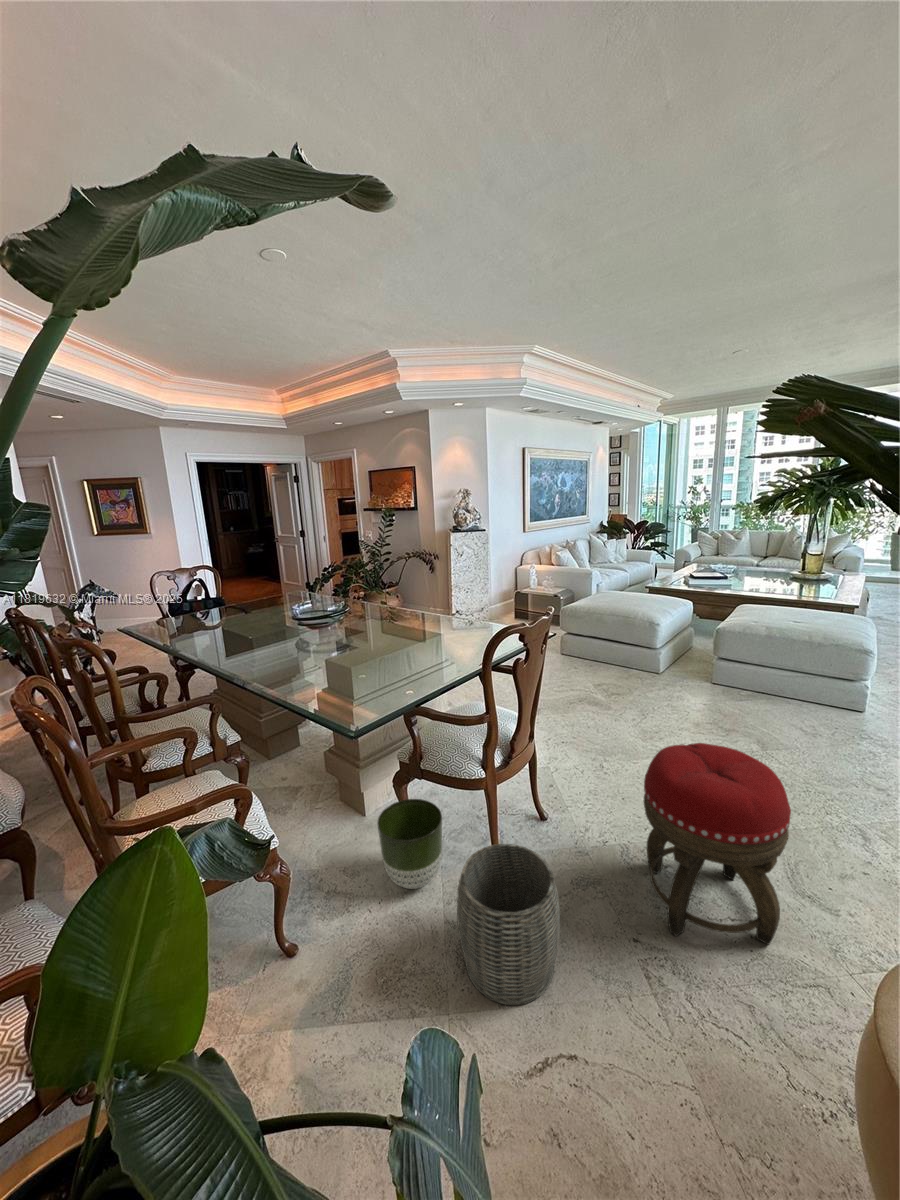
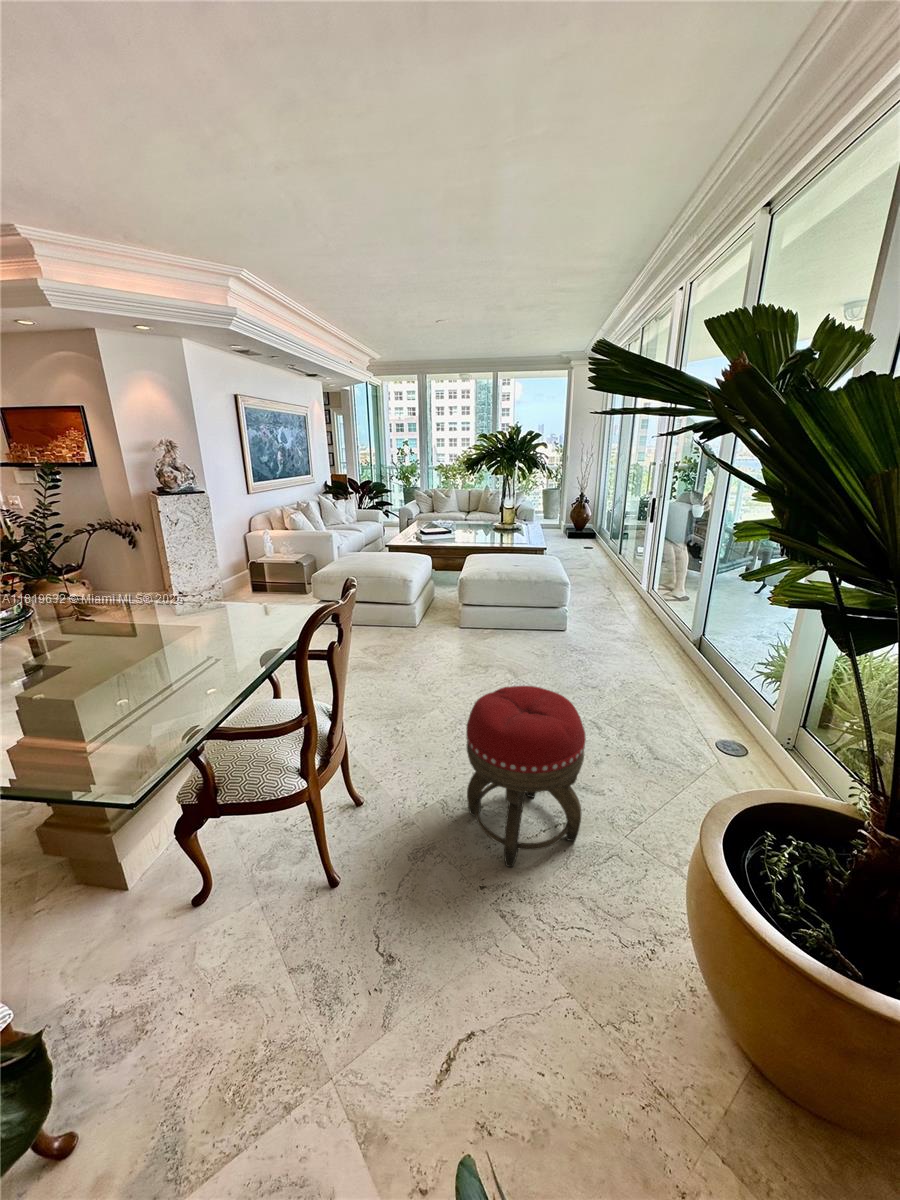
planter: present [378,799,442,889] -> none [169,838,265,958]
woven basket: present [457,844,560,1005] -> none [312,848,430,1029]

